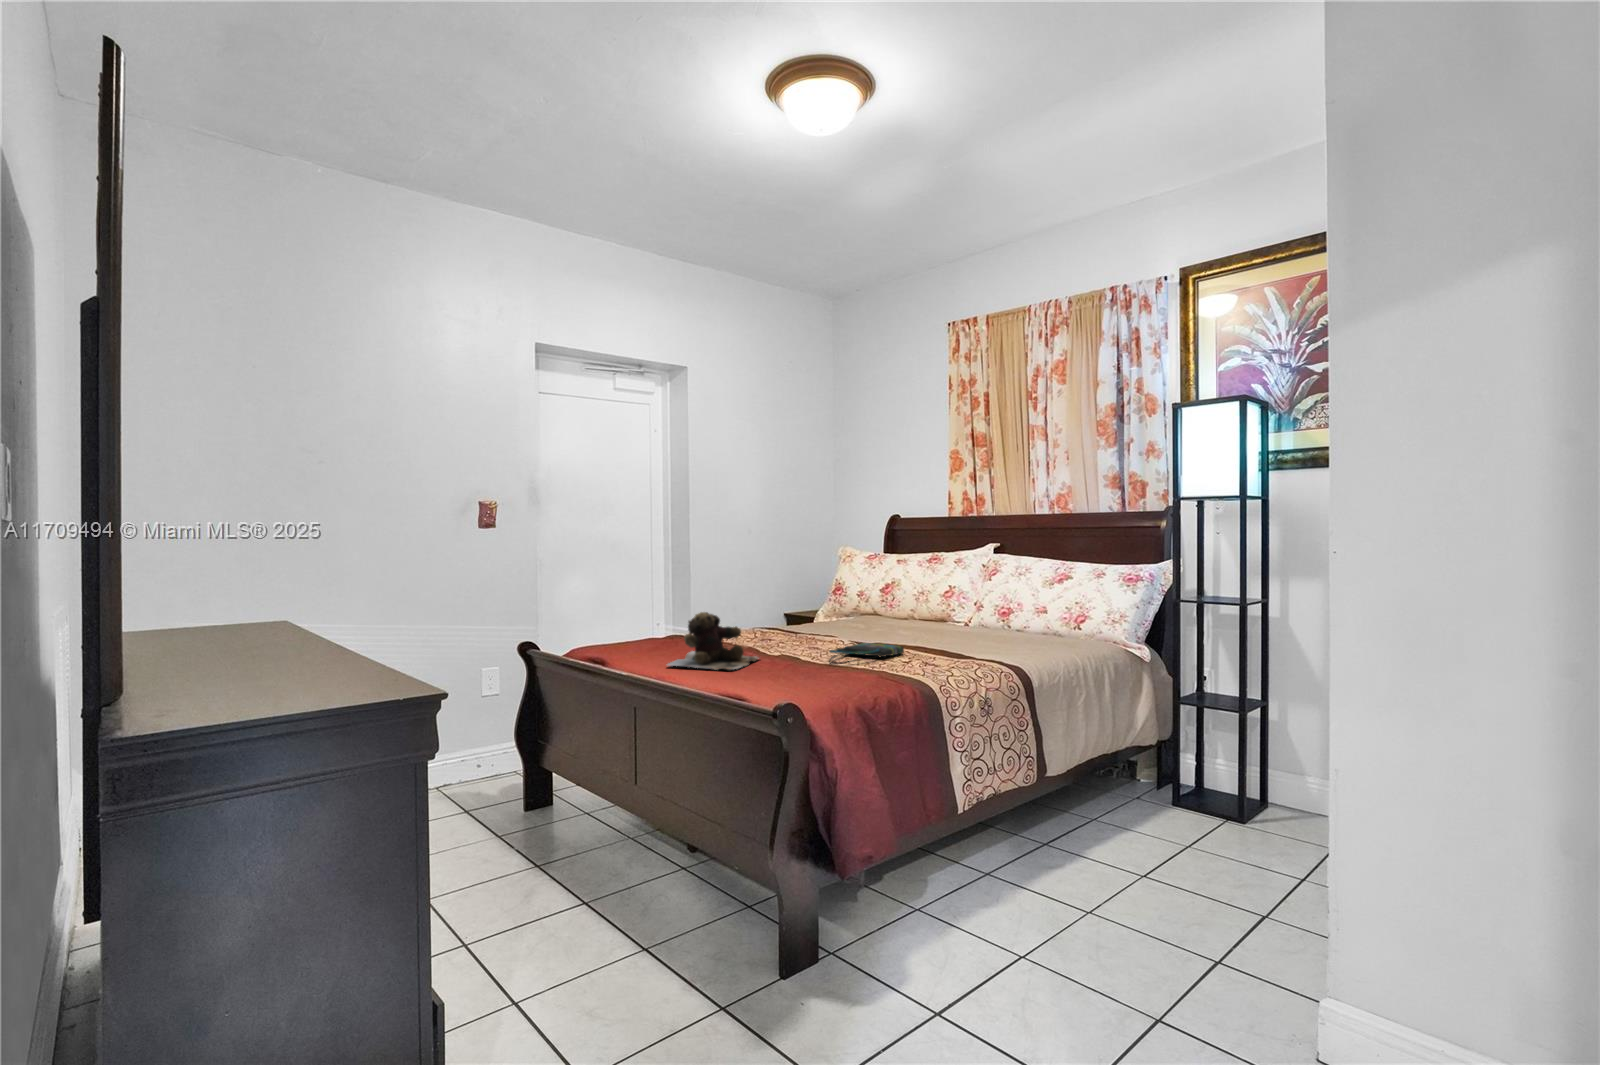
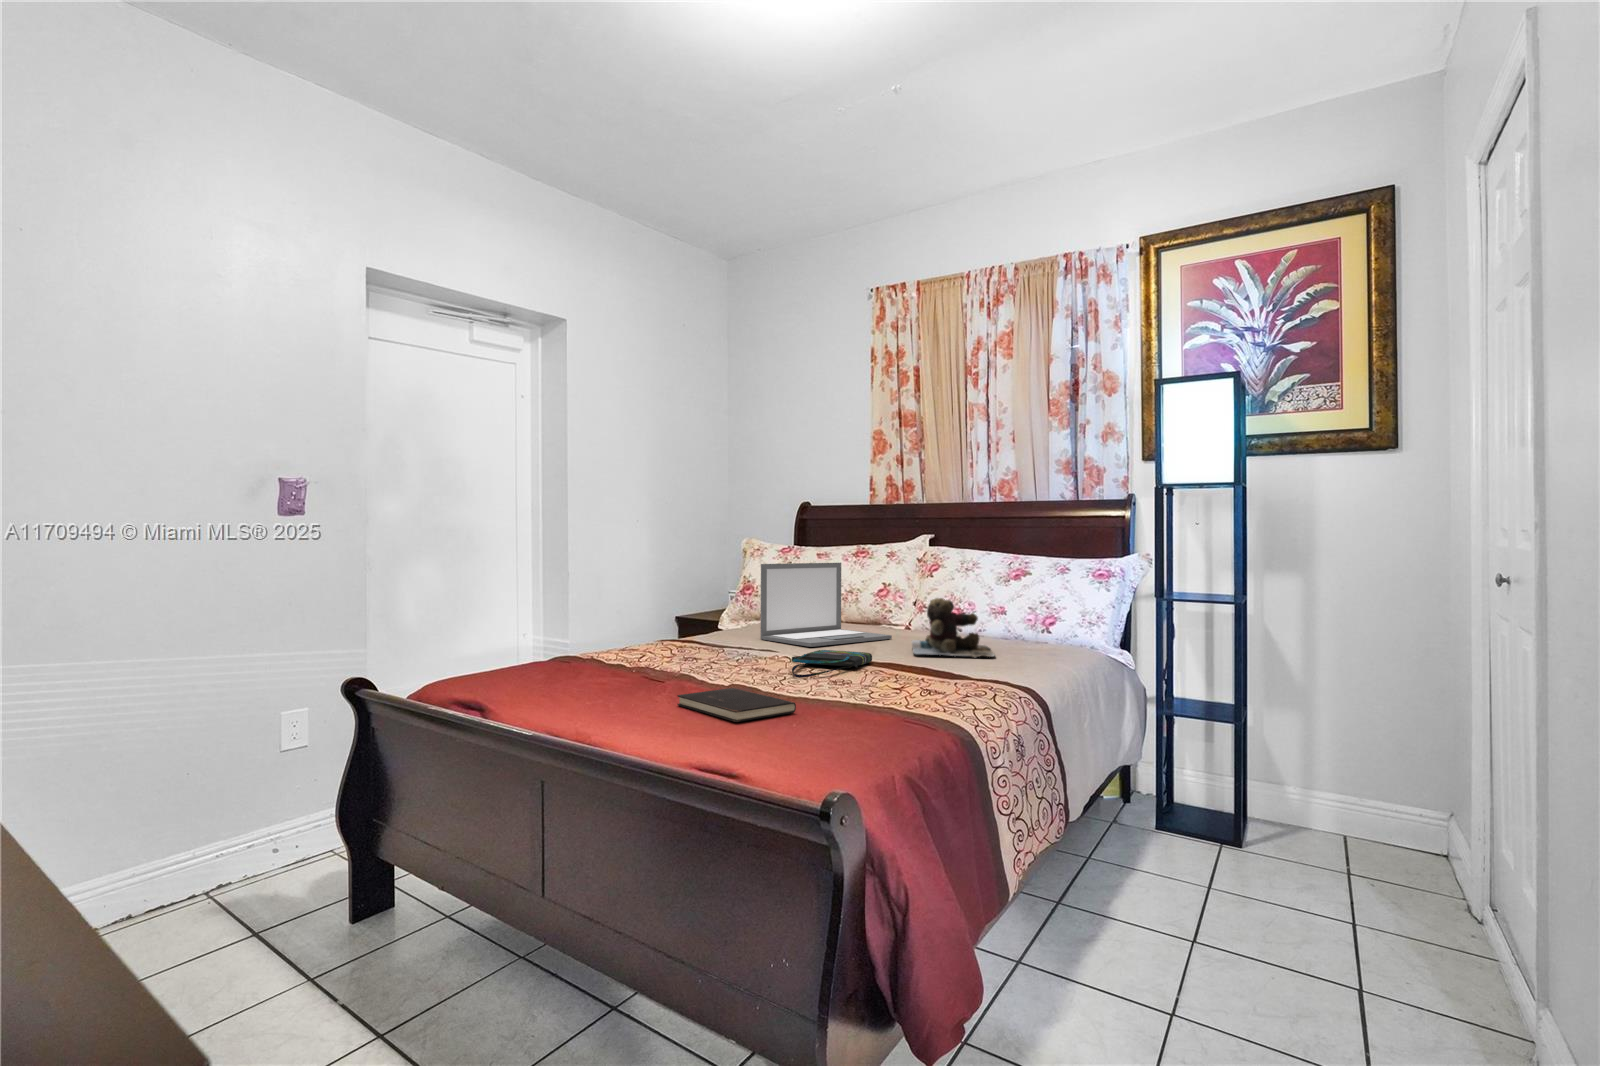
laptop: none [832,569,943,640] -> present [760,563,892,647]
teddy bear: present [667,612,759,670] -> present [912,598,995,657]
hardcover book: none [724,671,805,696] -> present [677,688,796,722]

